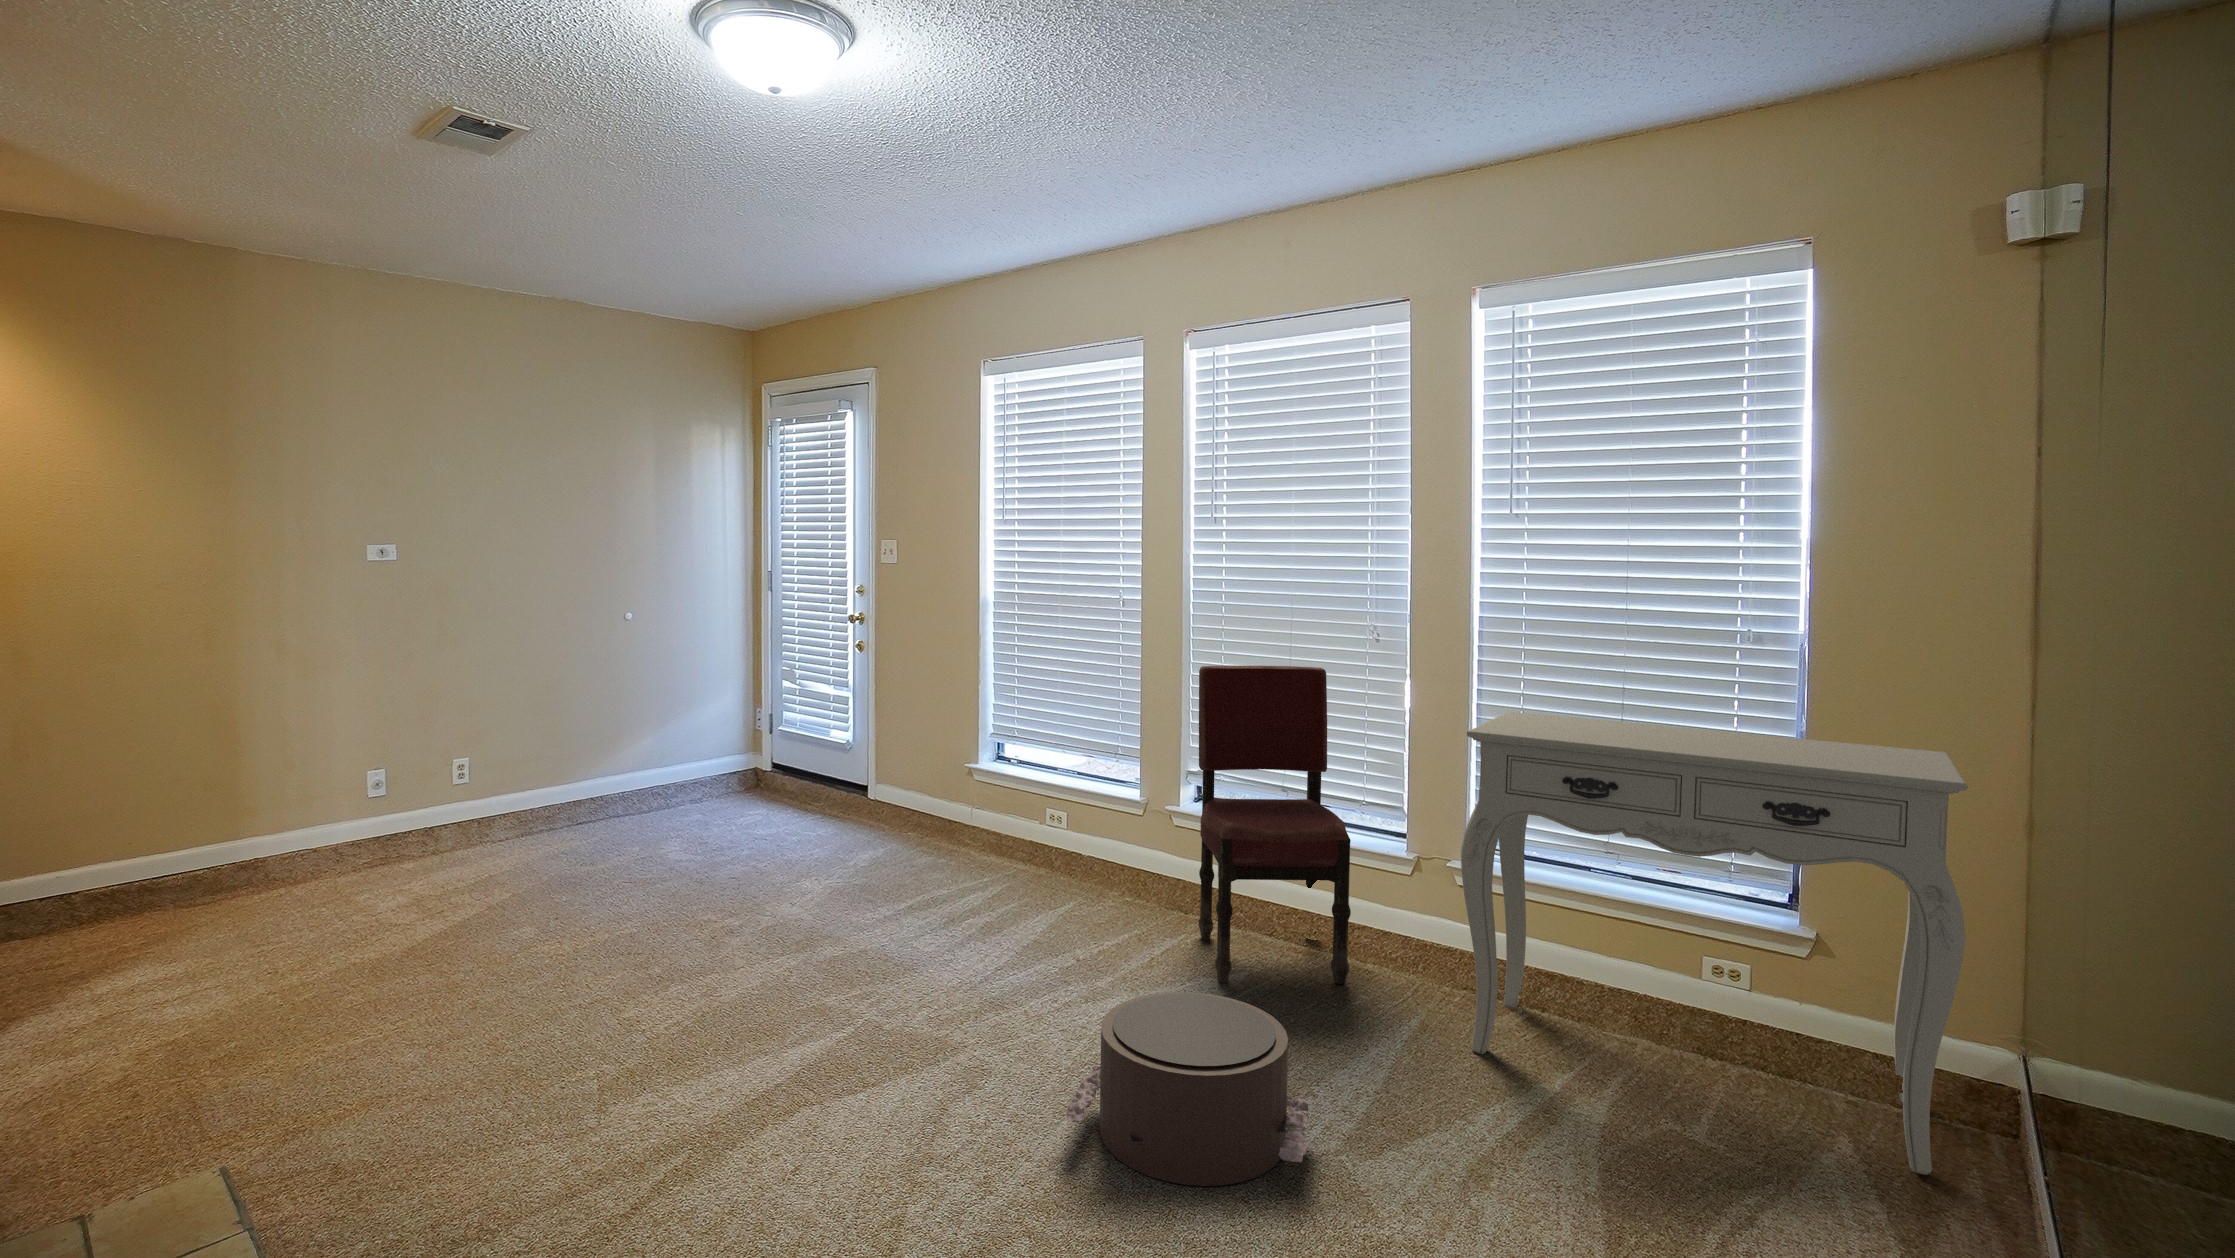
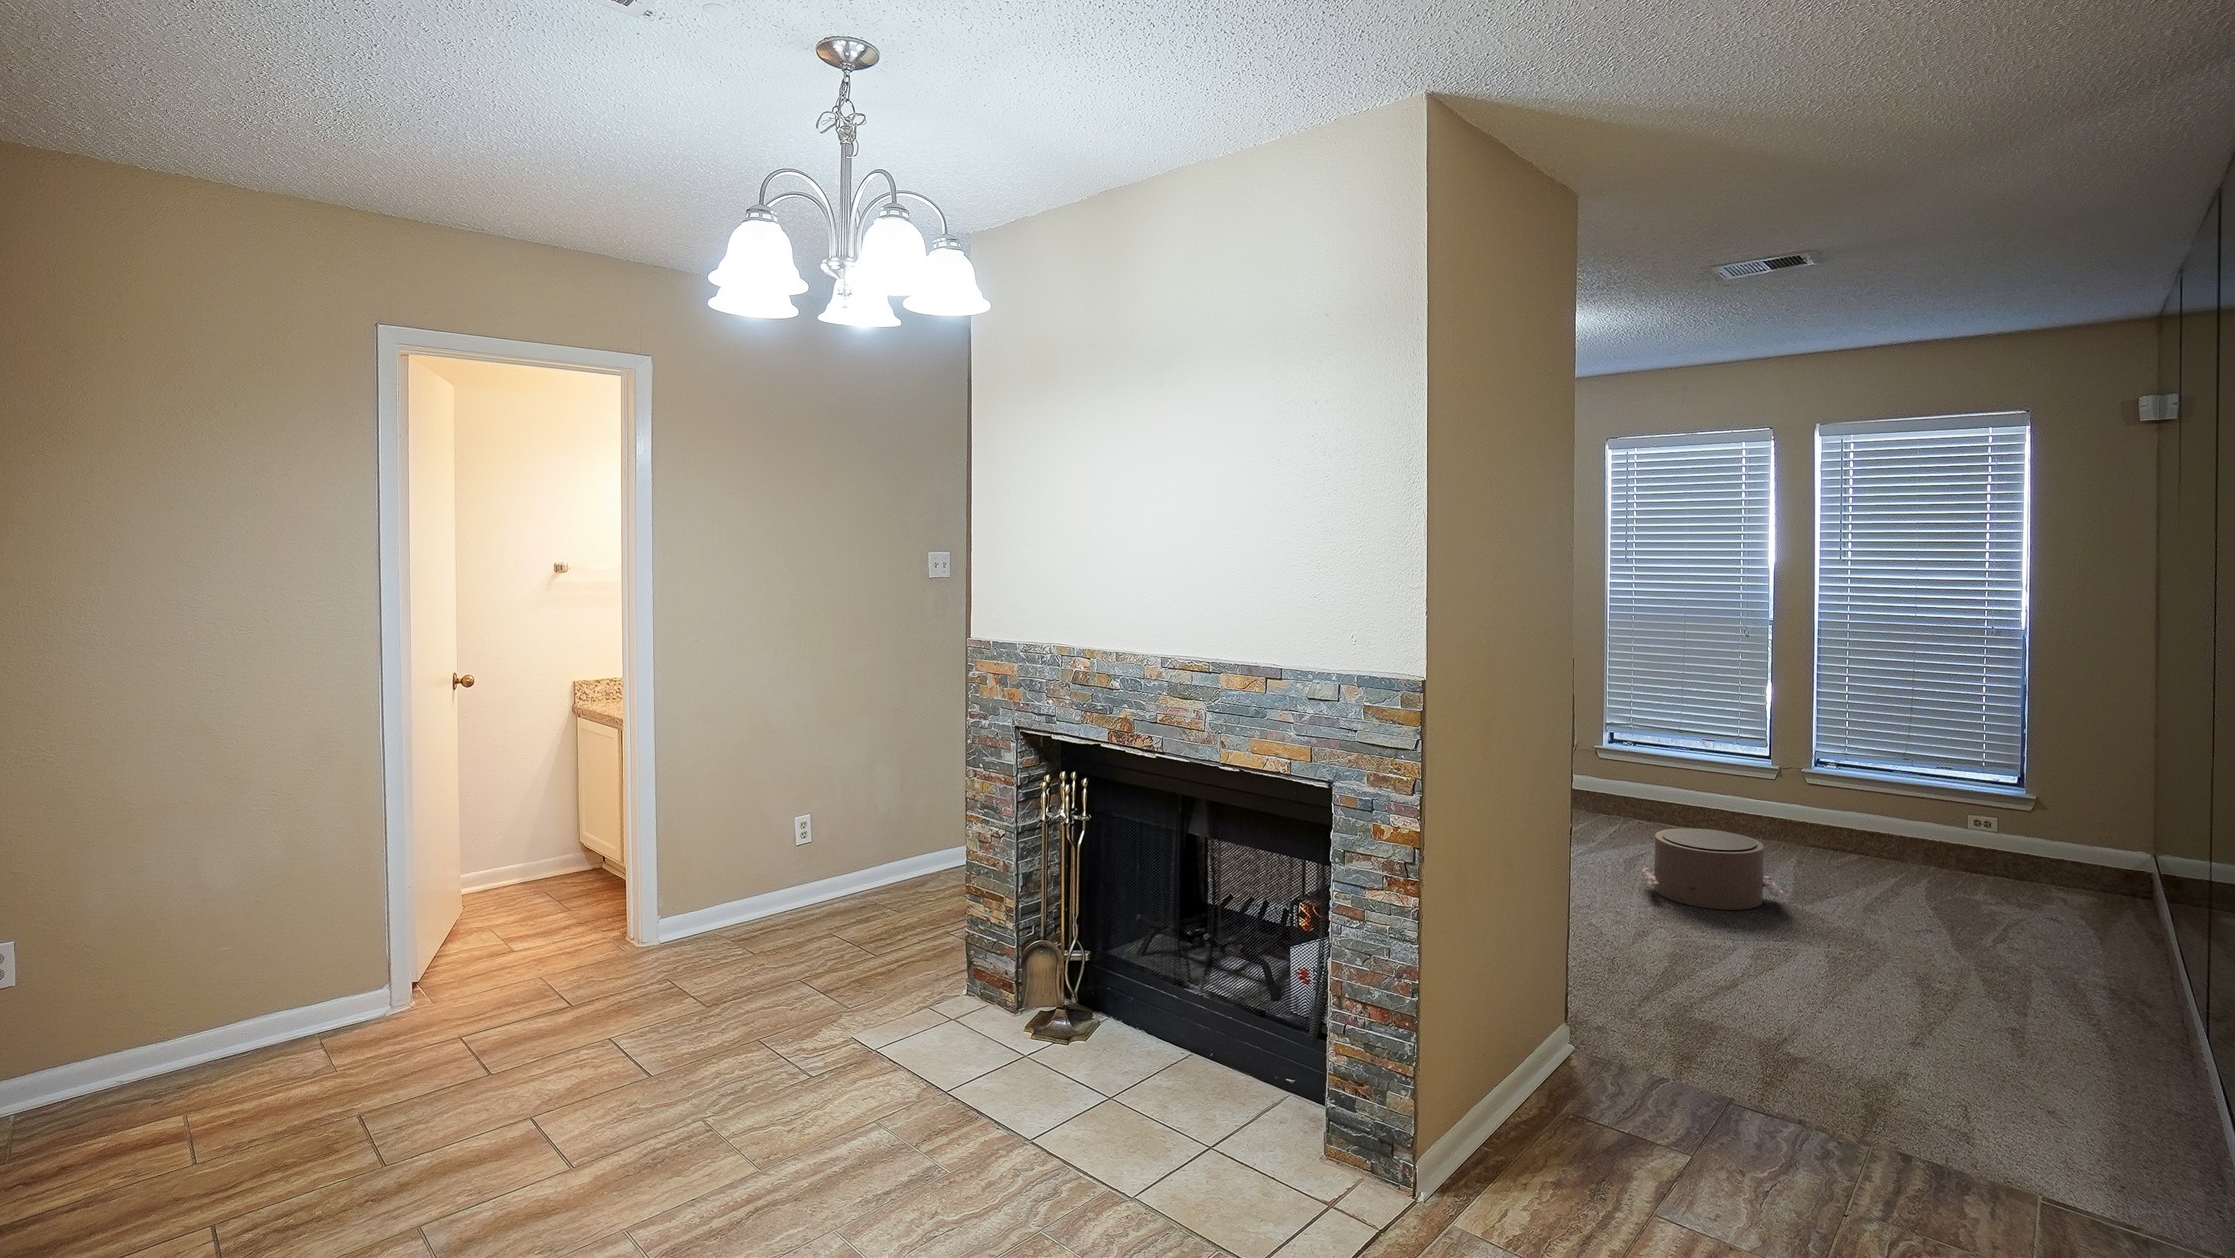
dining chair: present [1198,665,1351,984] -> none [1631,653,1746,843]
console table: present [1461,712,1968,1175] -> none [1830,677,2120,907]

